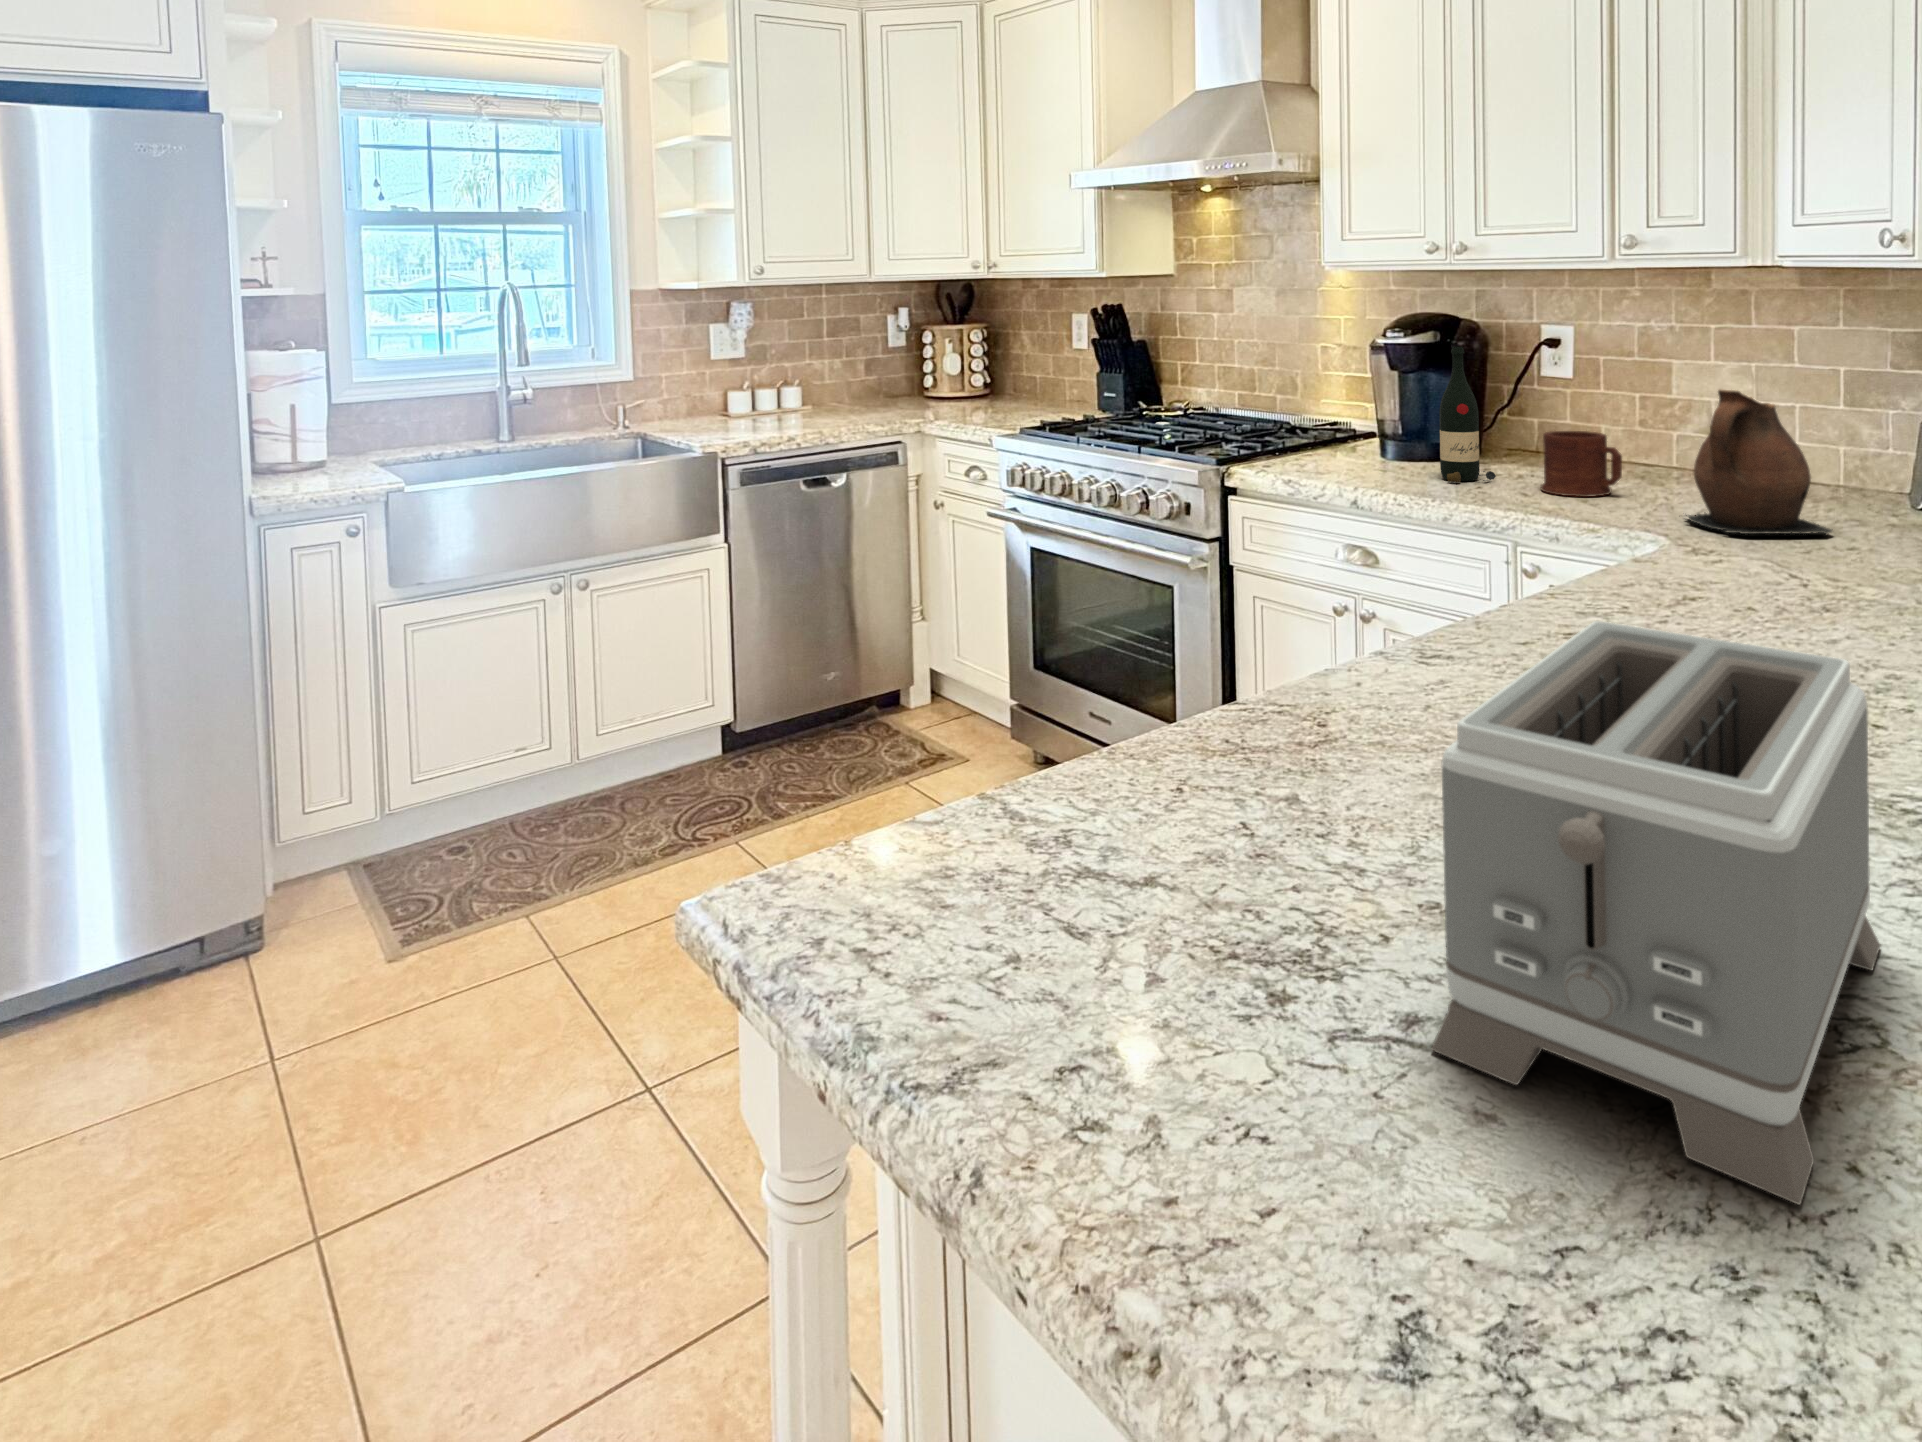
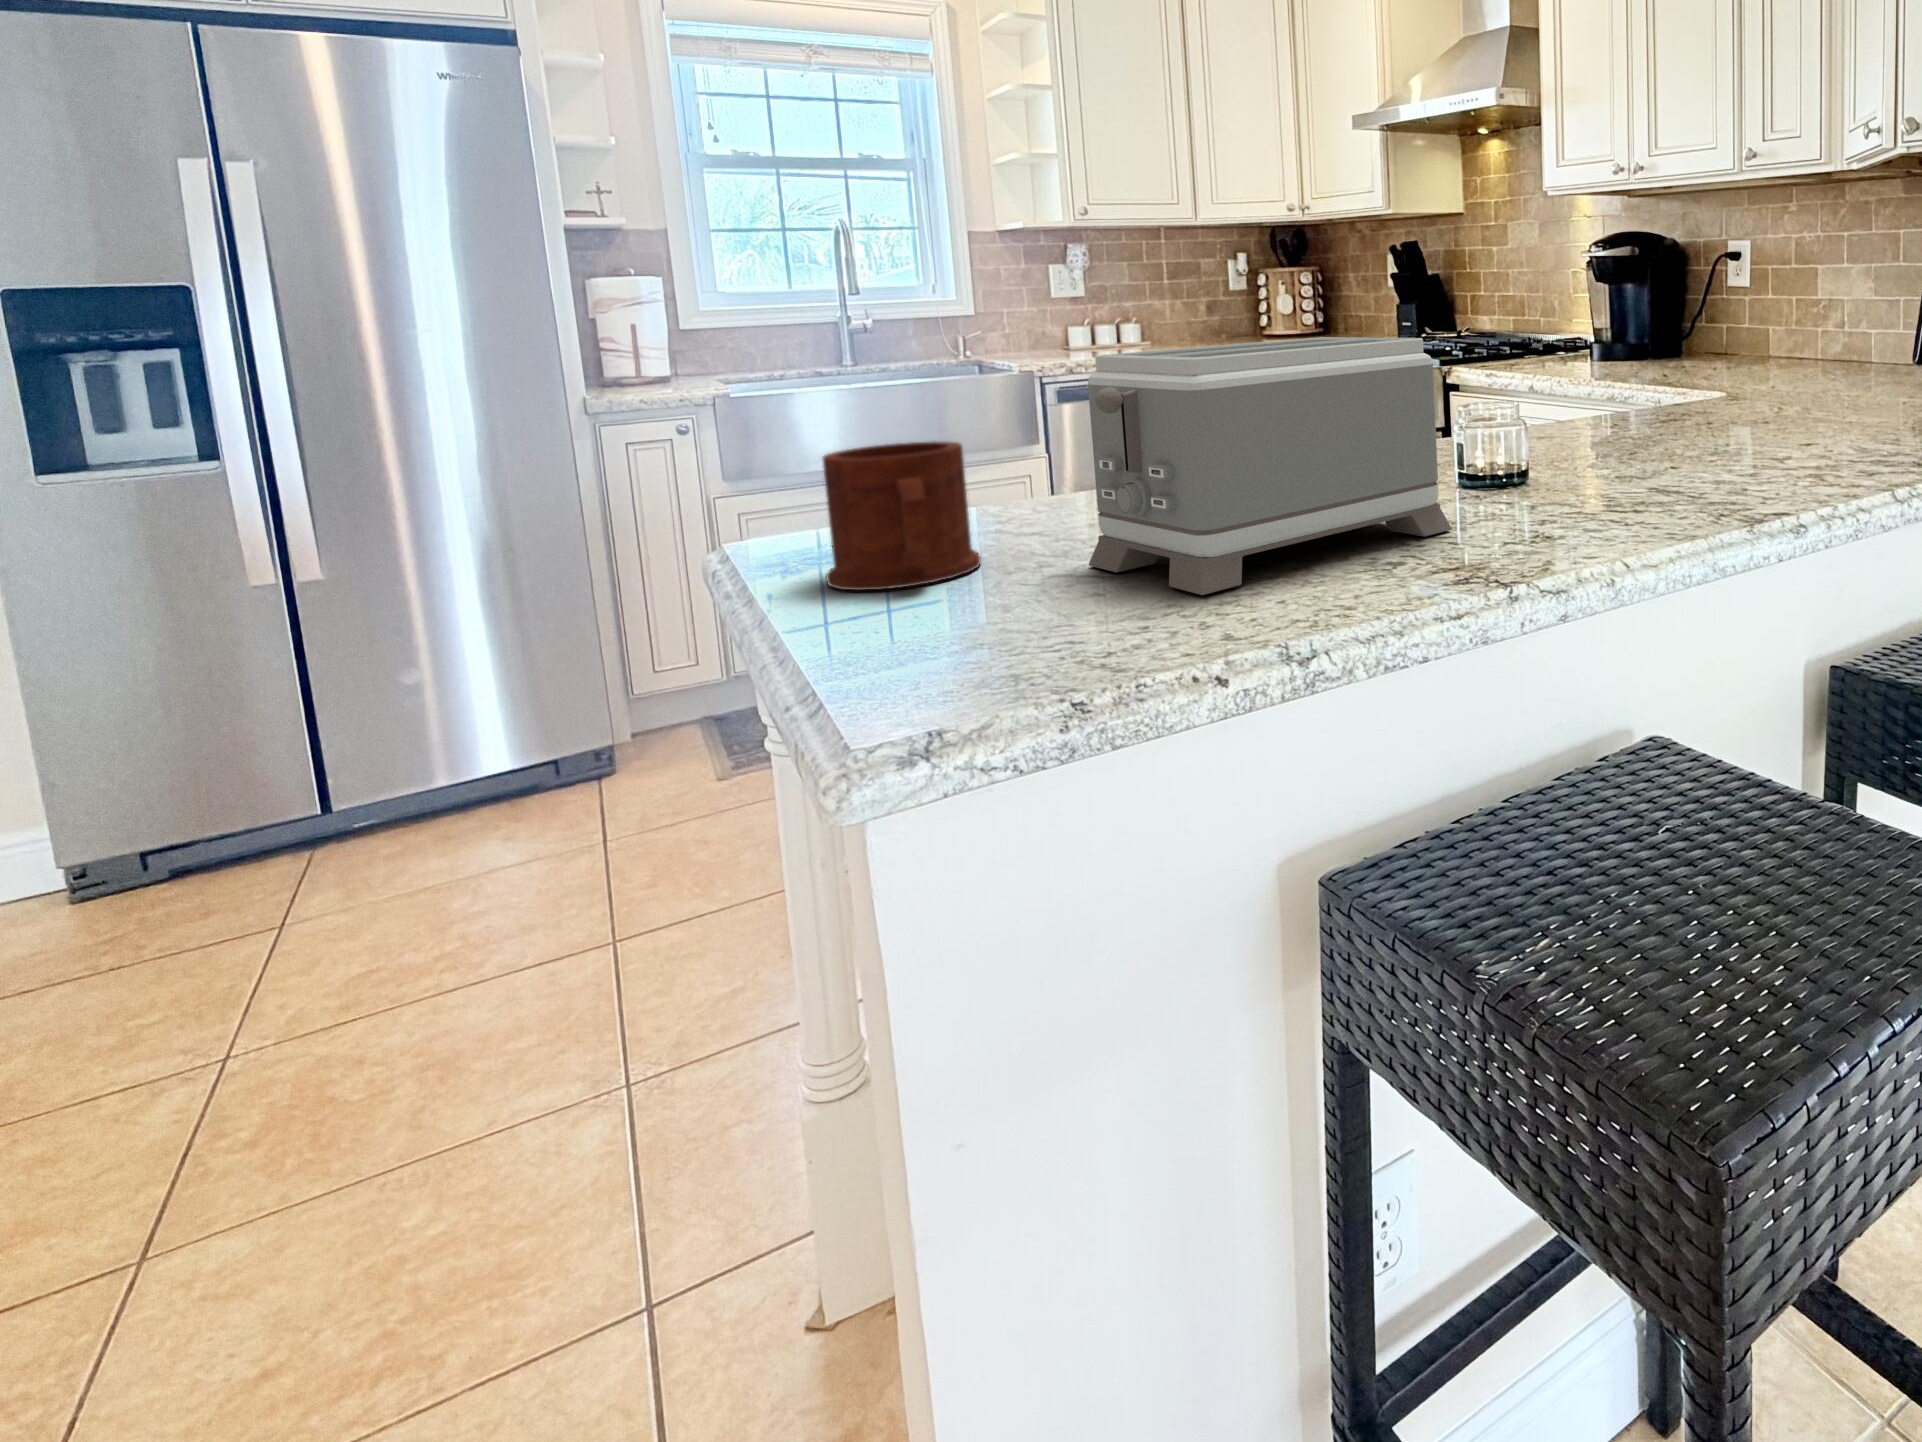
wine bottle: present [1439,347,1496,483] -> none [1616,255,1658,371]
ceramic pitcher: present [1686,390,1833,535] -> none [1755,270,1858,388]
mug: present [1541,431,1622,497] -> present [823,441,981,591]

